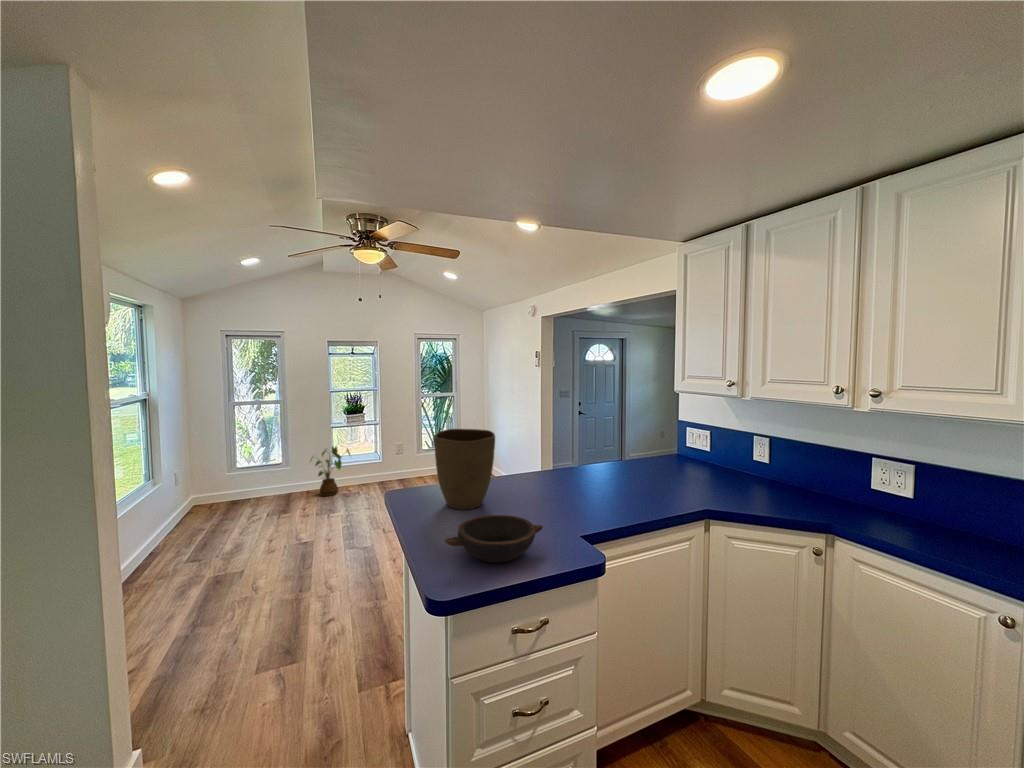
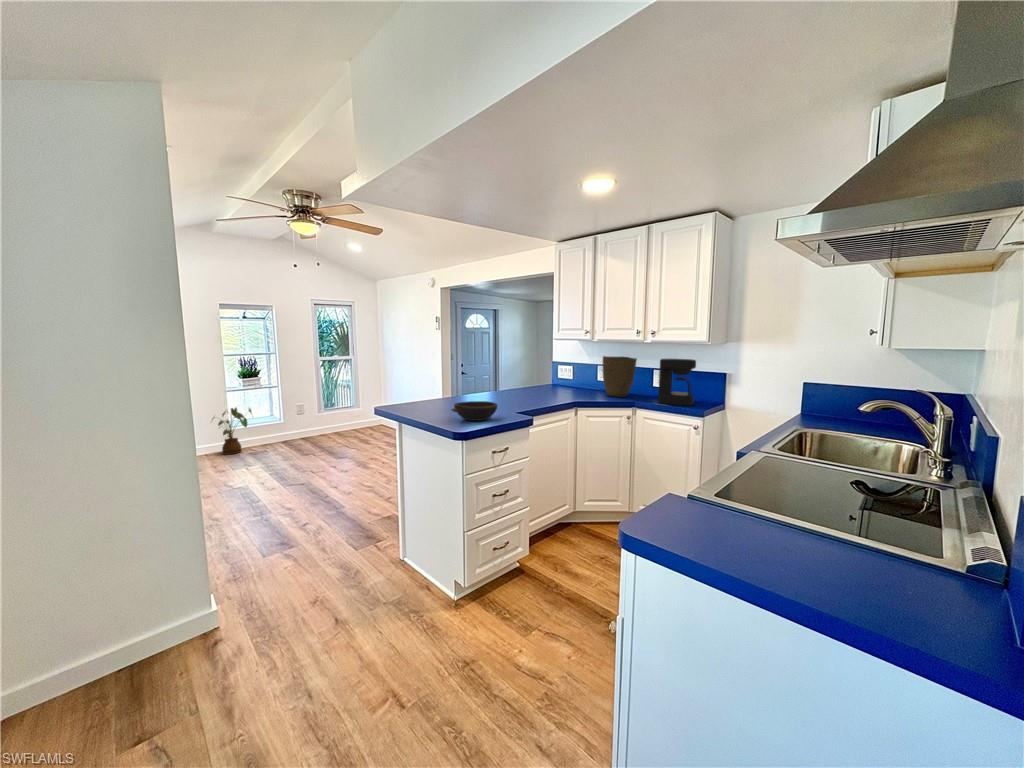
vase: present [434,429,495,510] -> present [603,356,637,397]
coffee maker: none [885,444,988,555] -> present [658,359,696,406]

